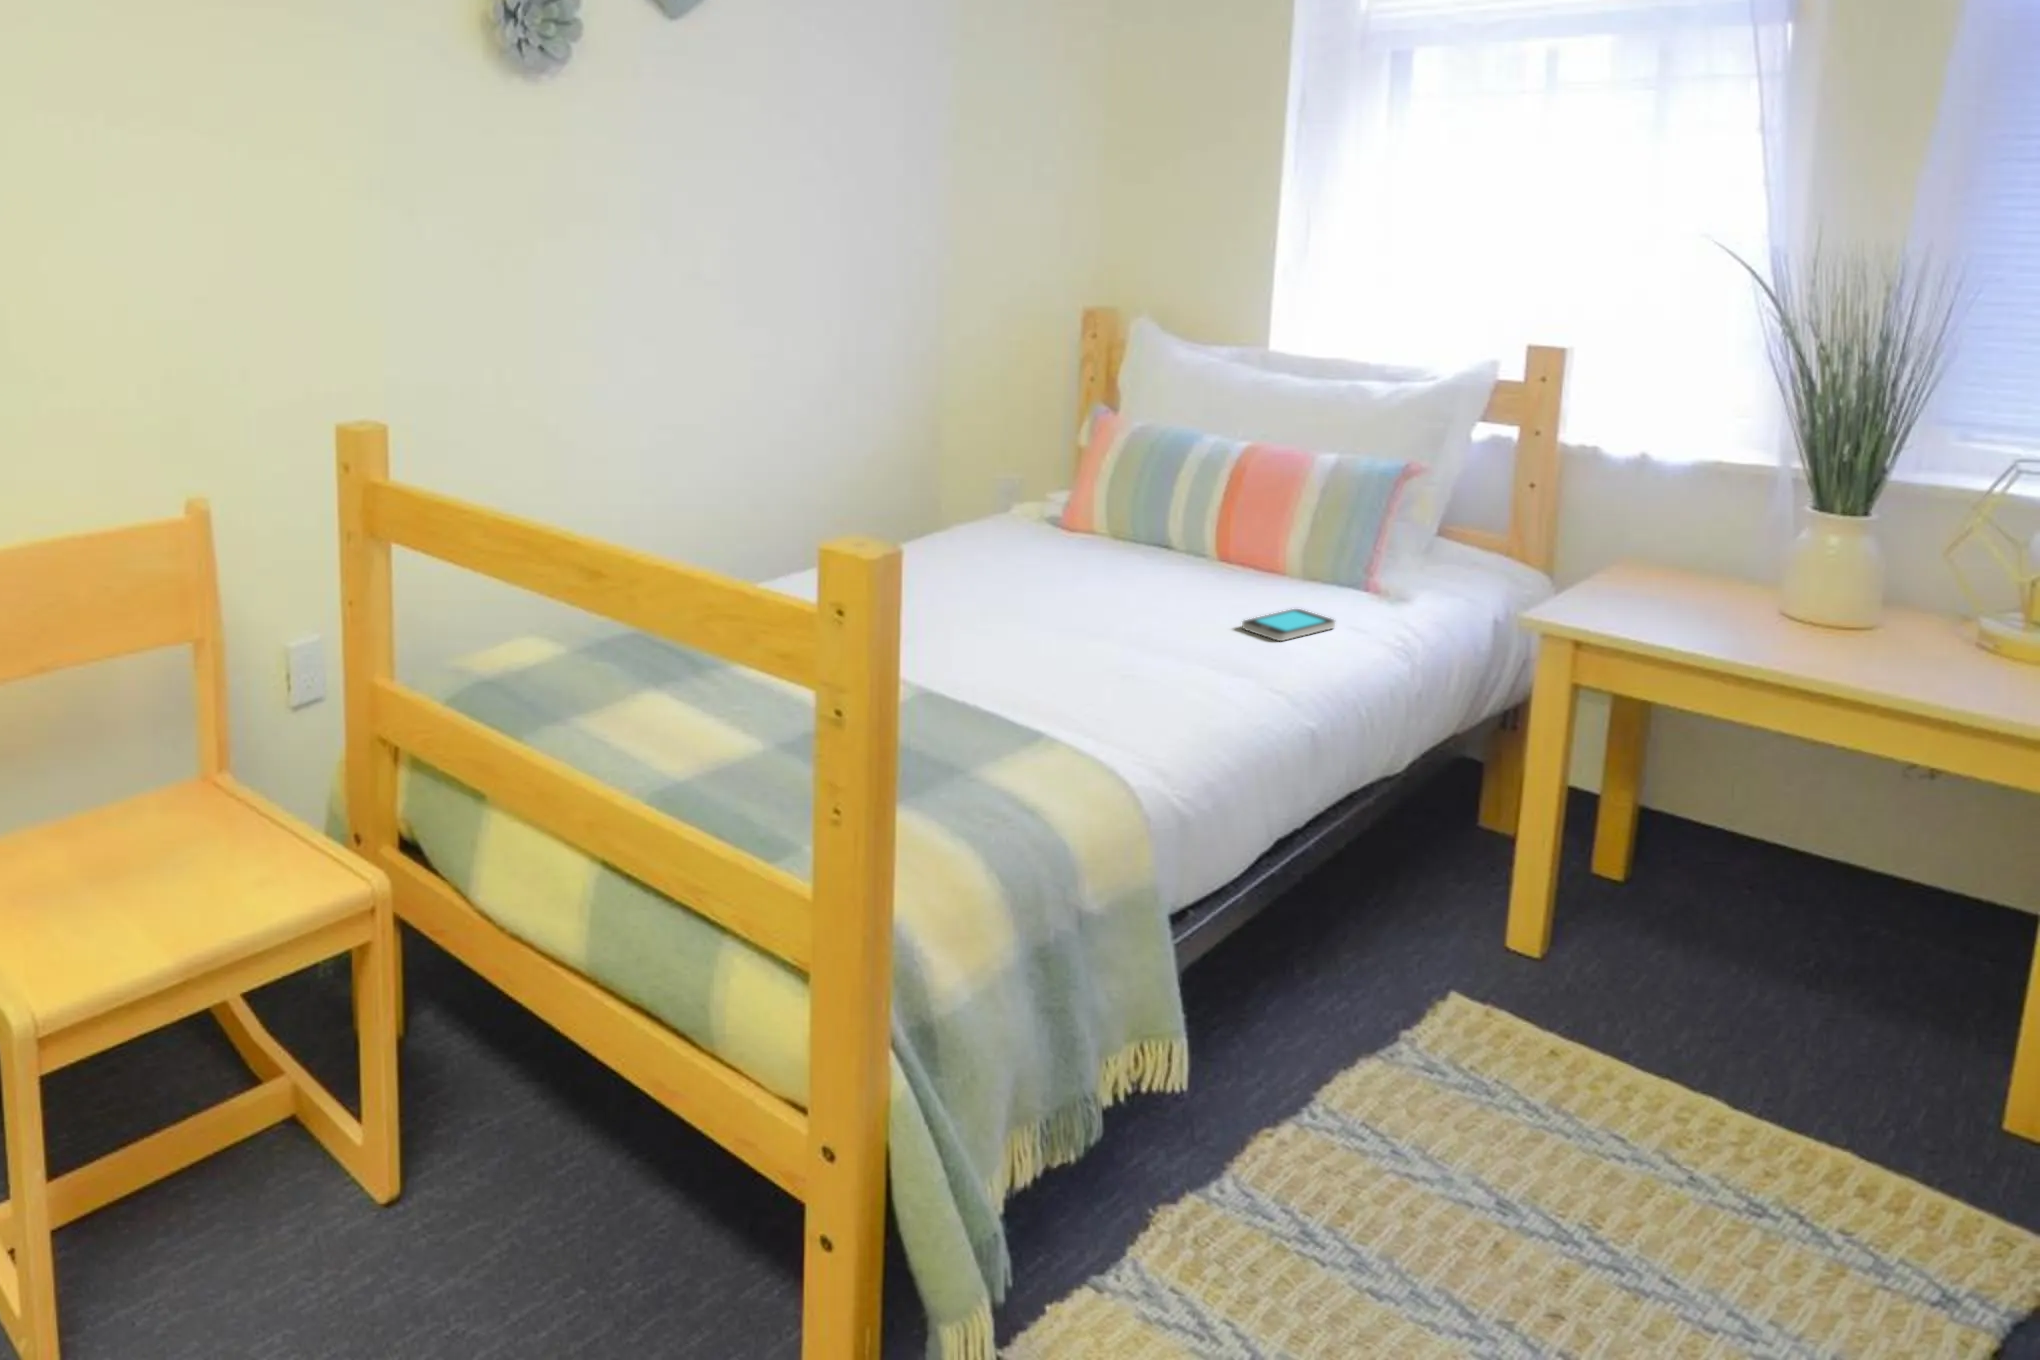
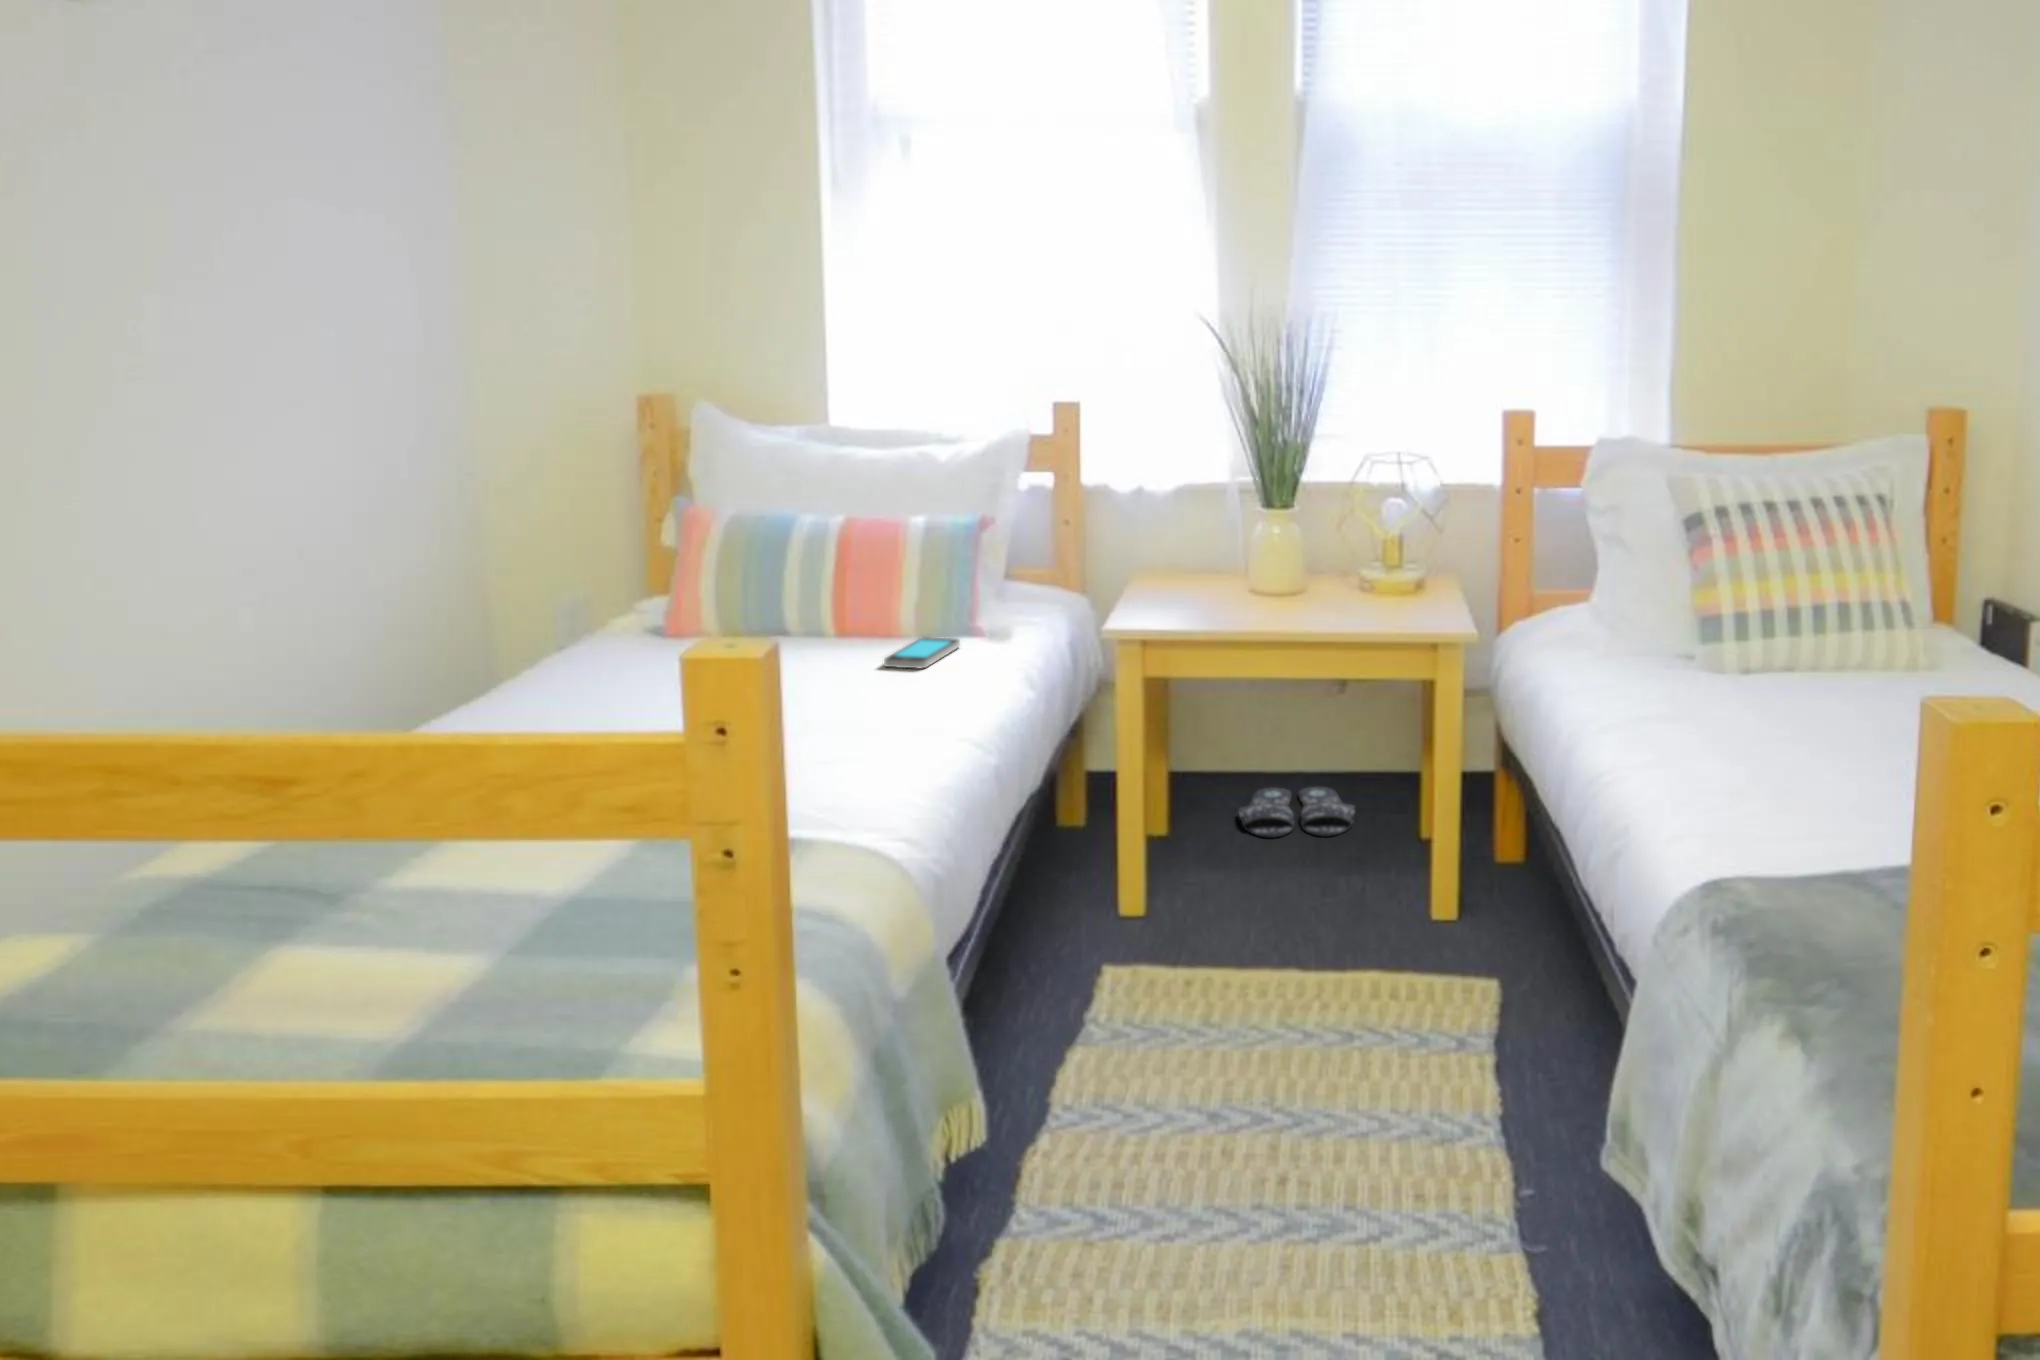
slippers: none [1719,880,1915,976] -> present [1238,787,1355,838]

